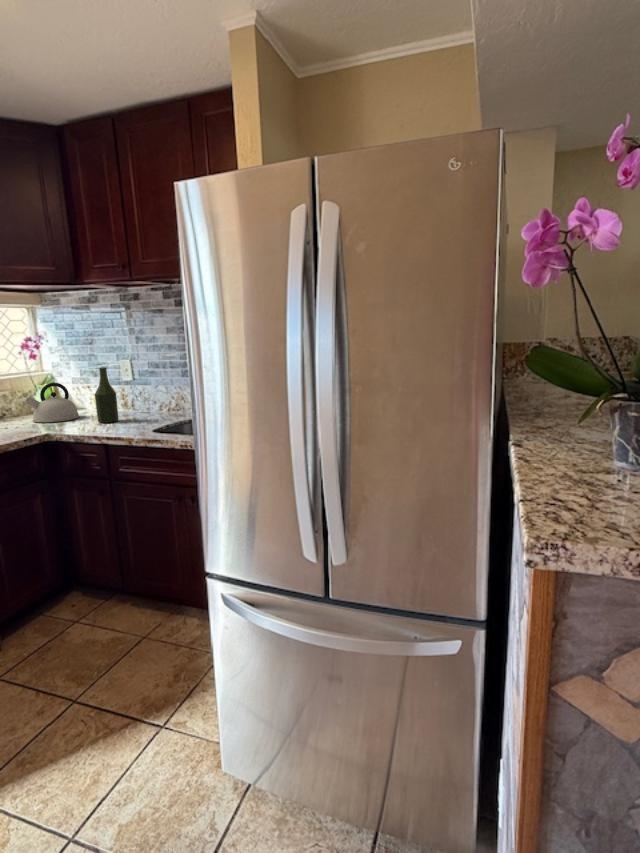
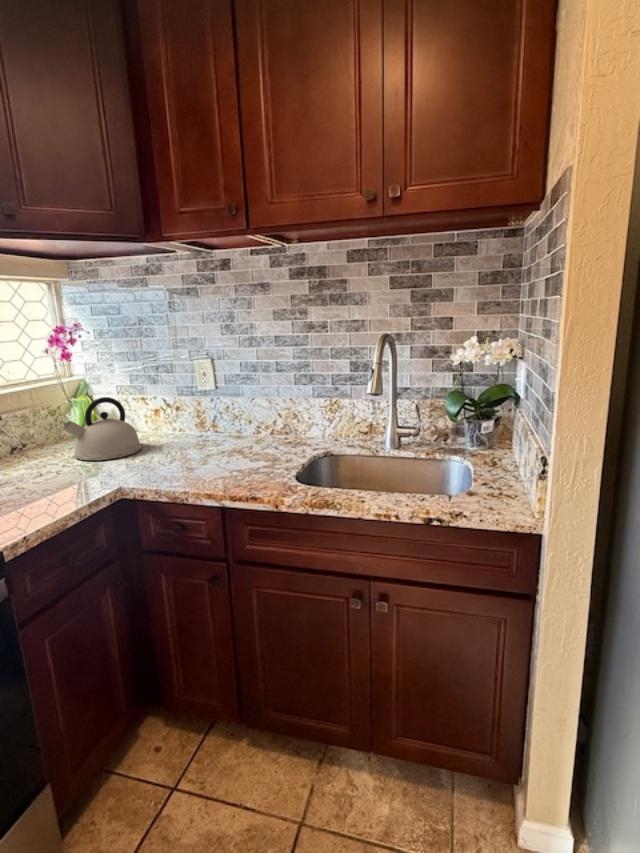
bottle: present [95,368,119,423] -> none [178,375,211,461]

